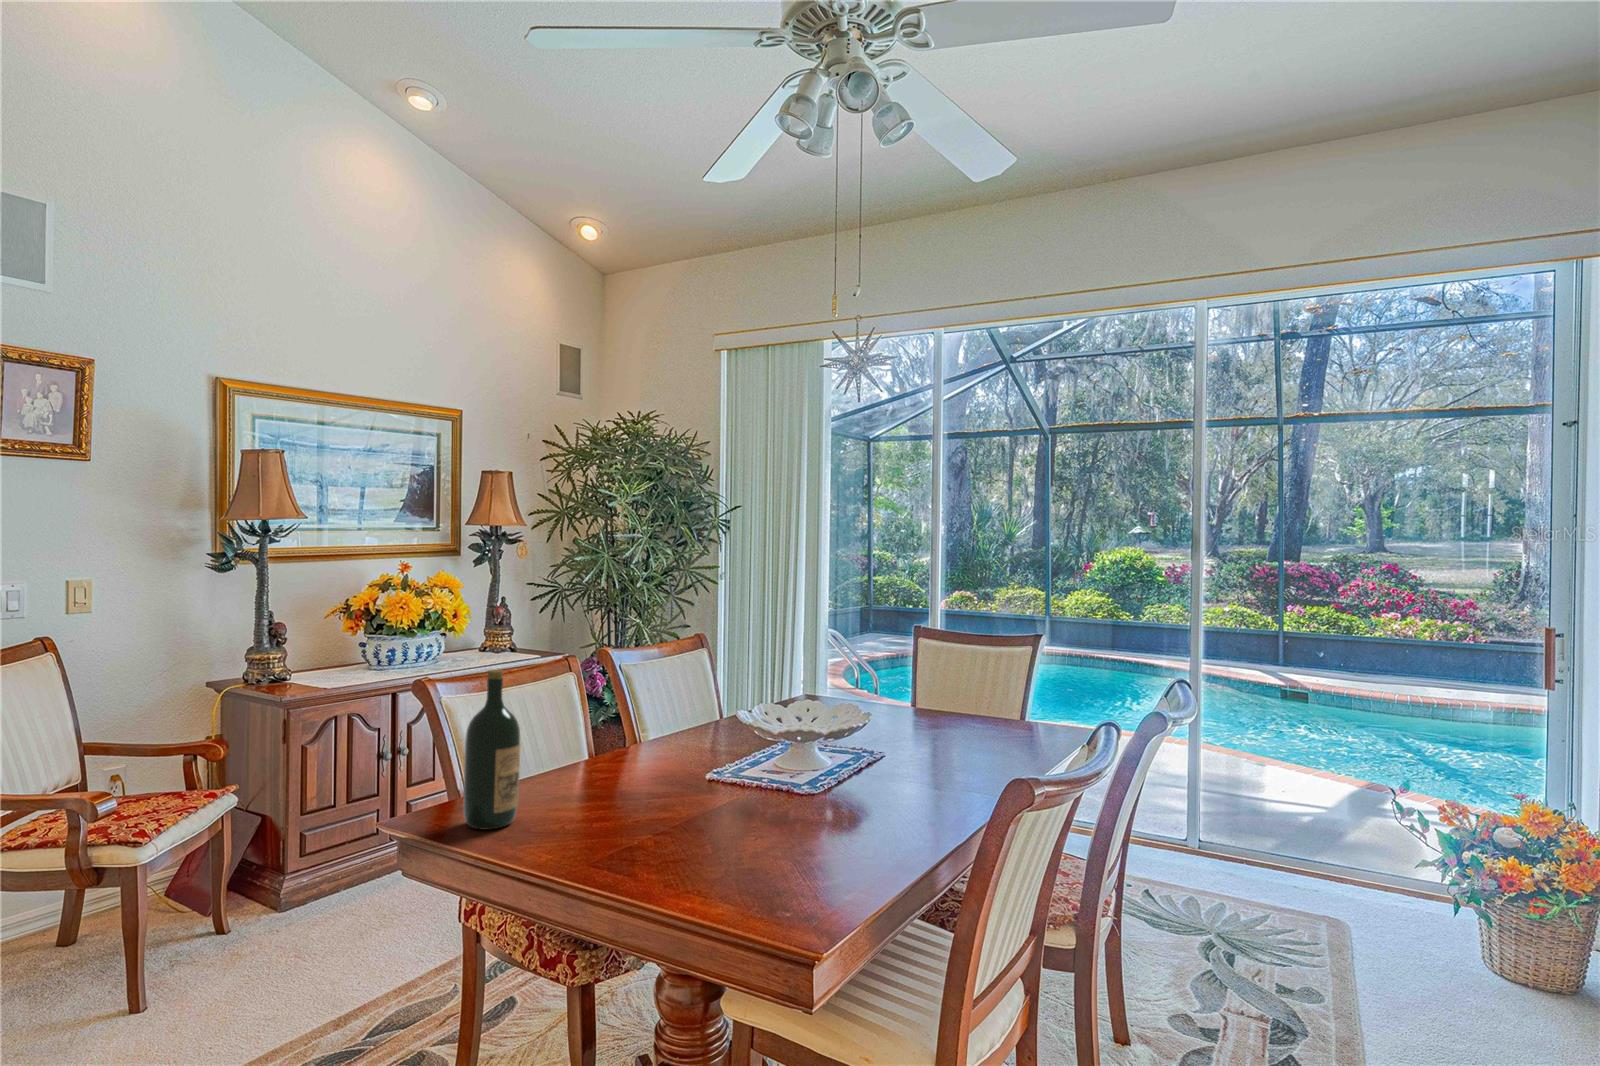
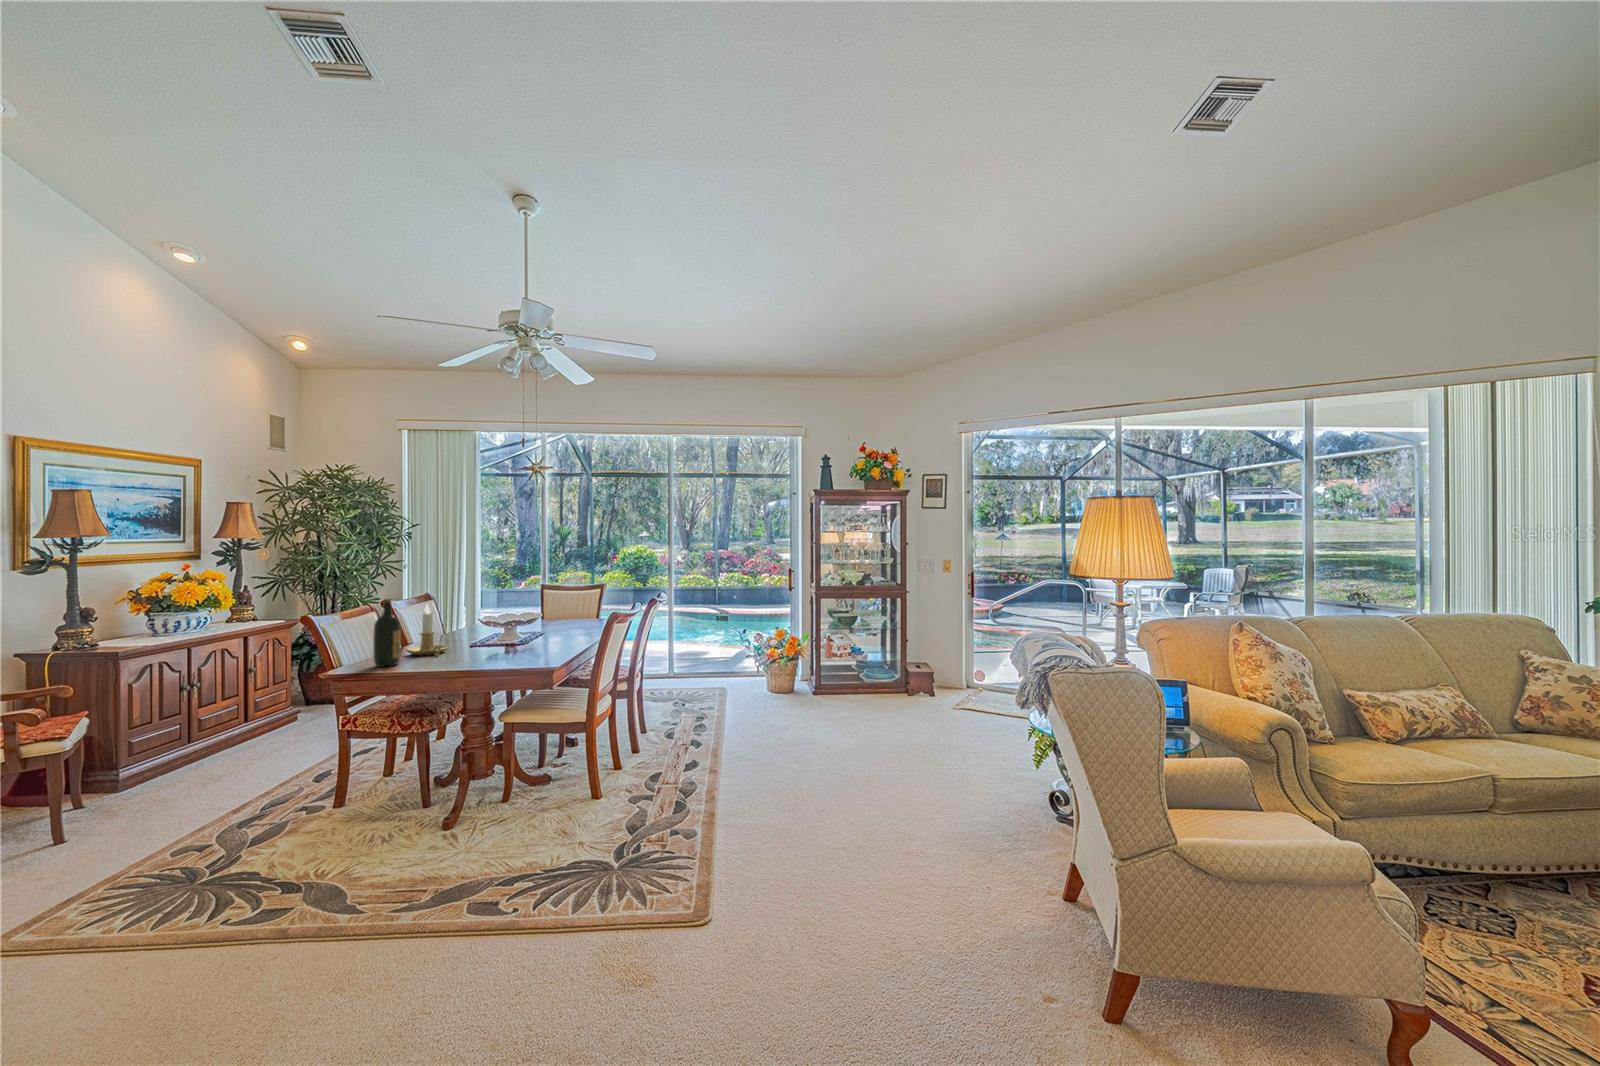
candlestick: none [566,678,645,806] -> present [406,604,448,656]

